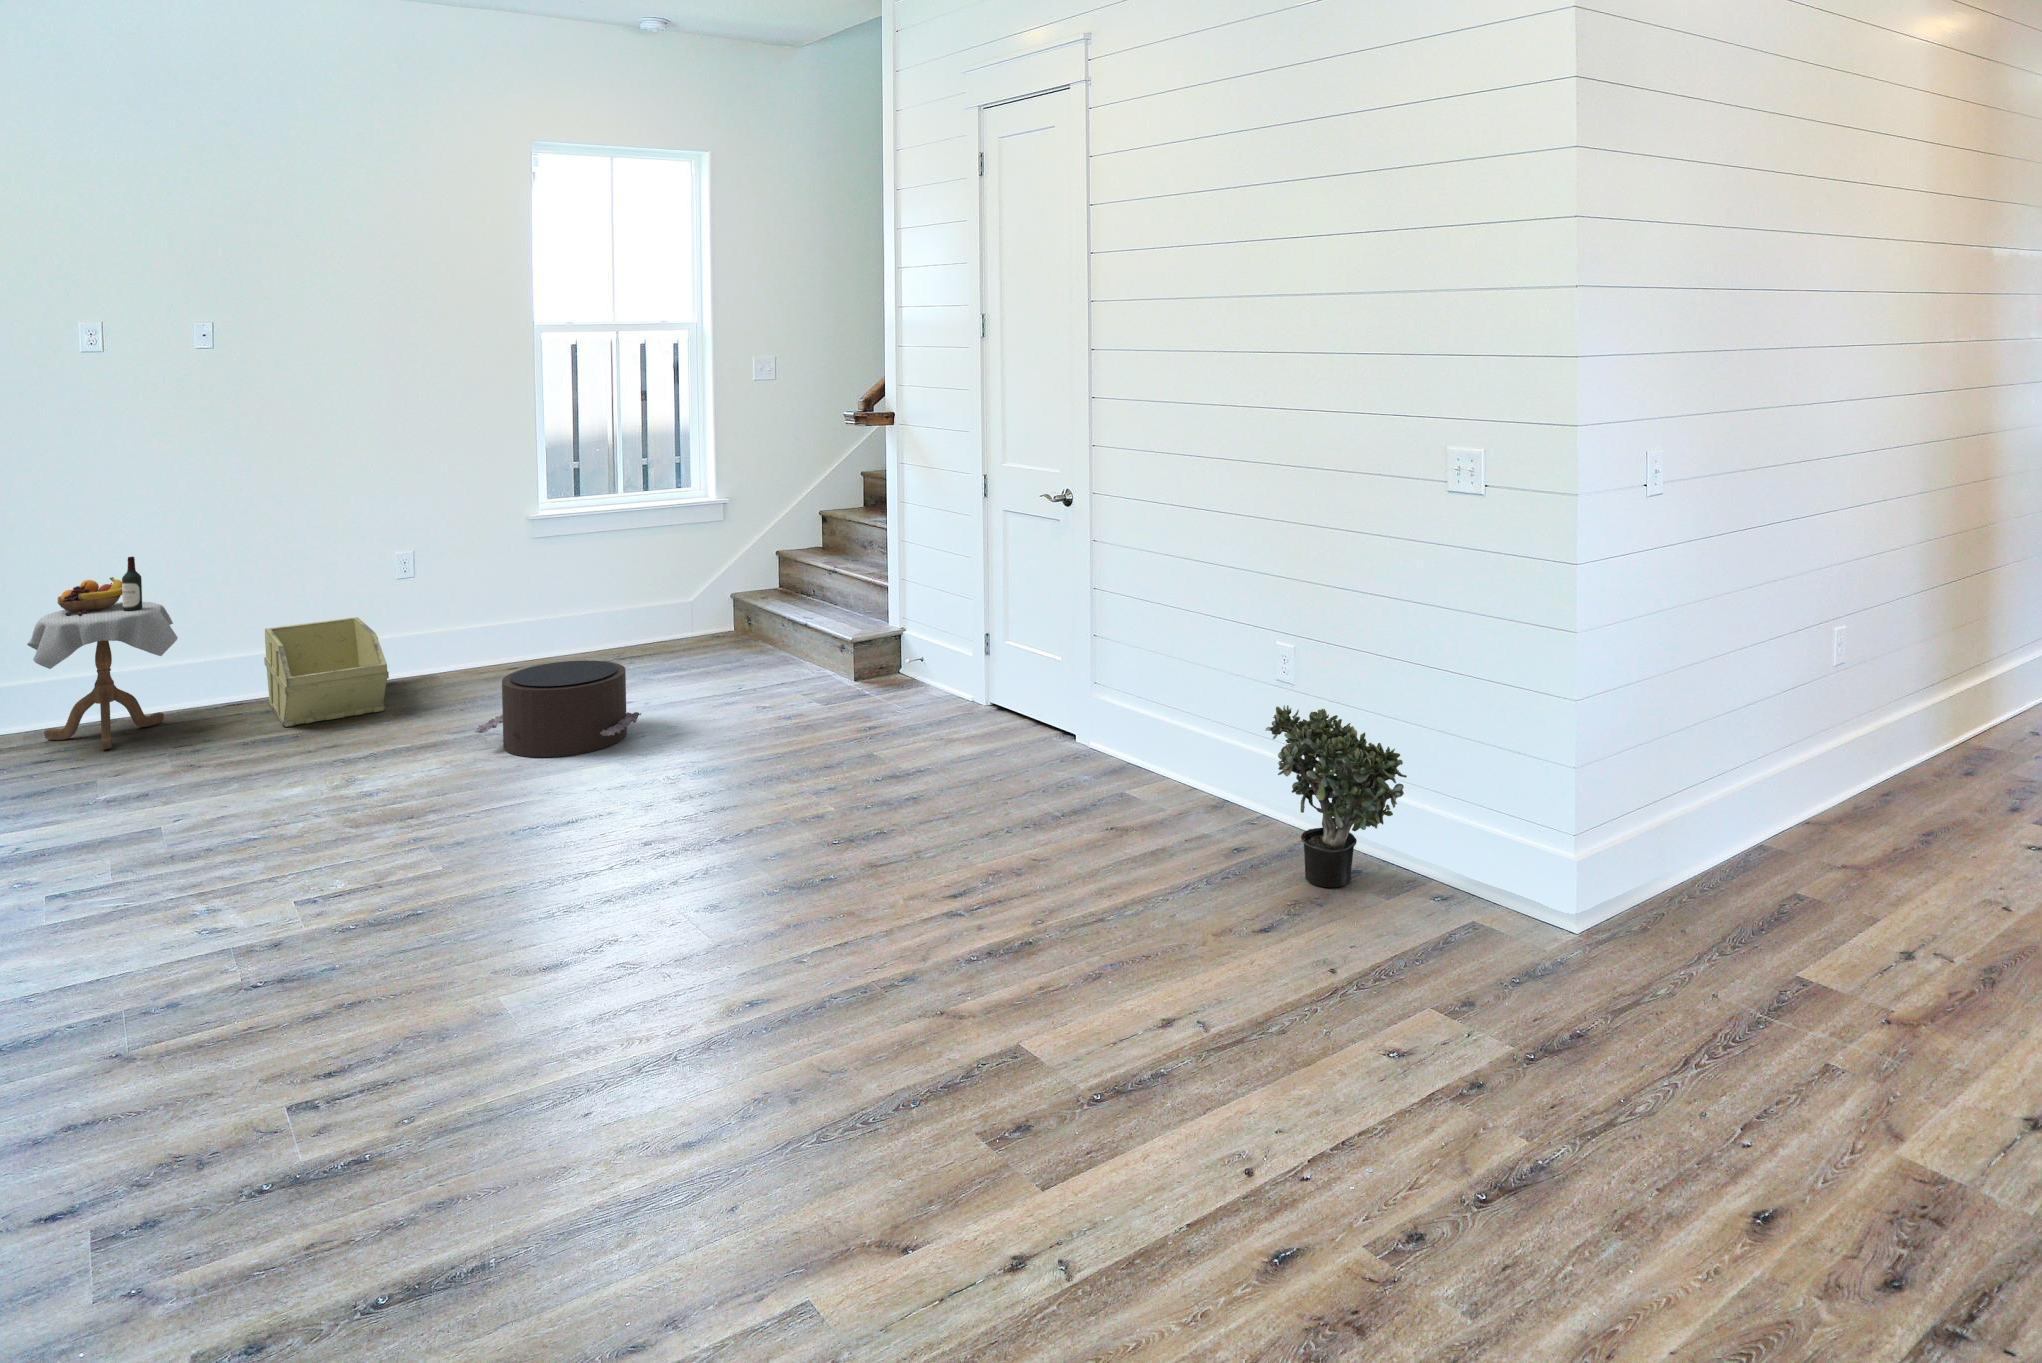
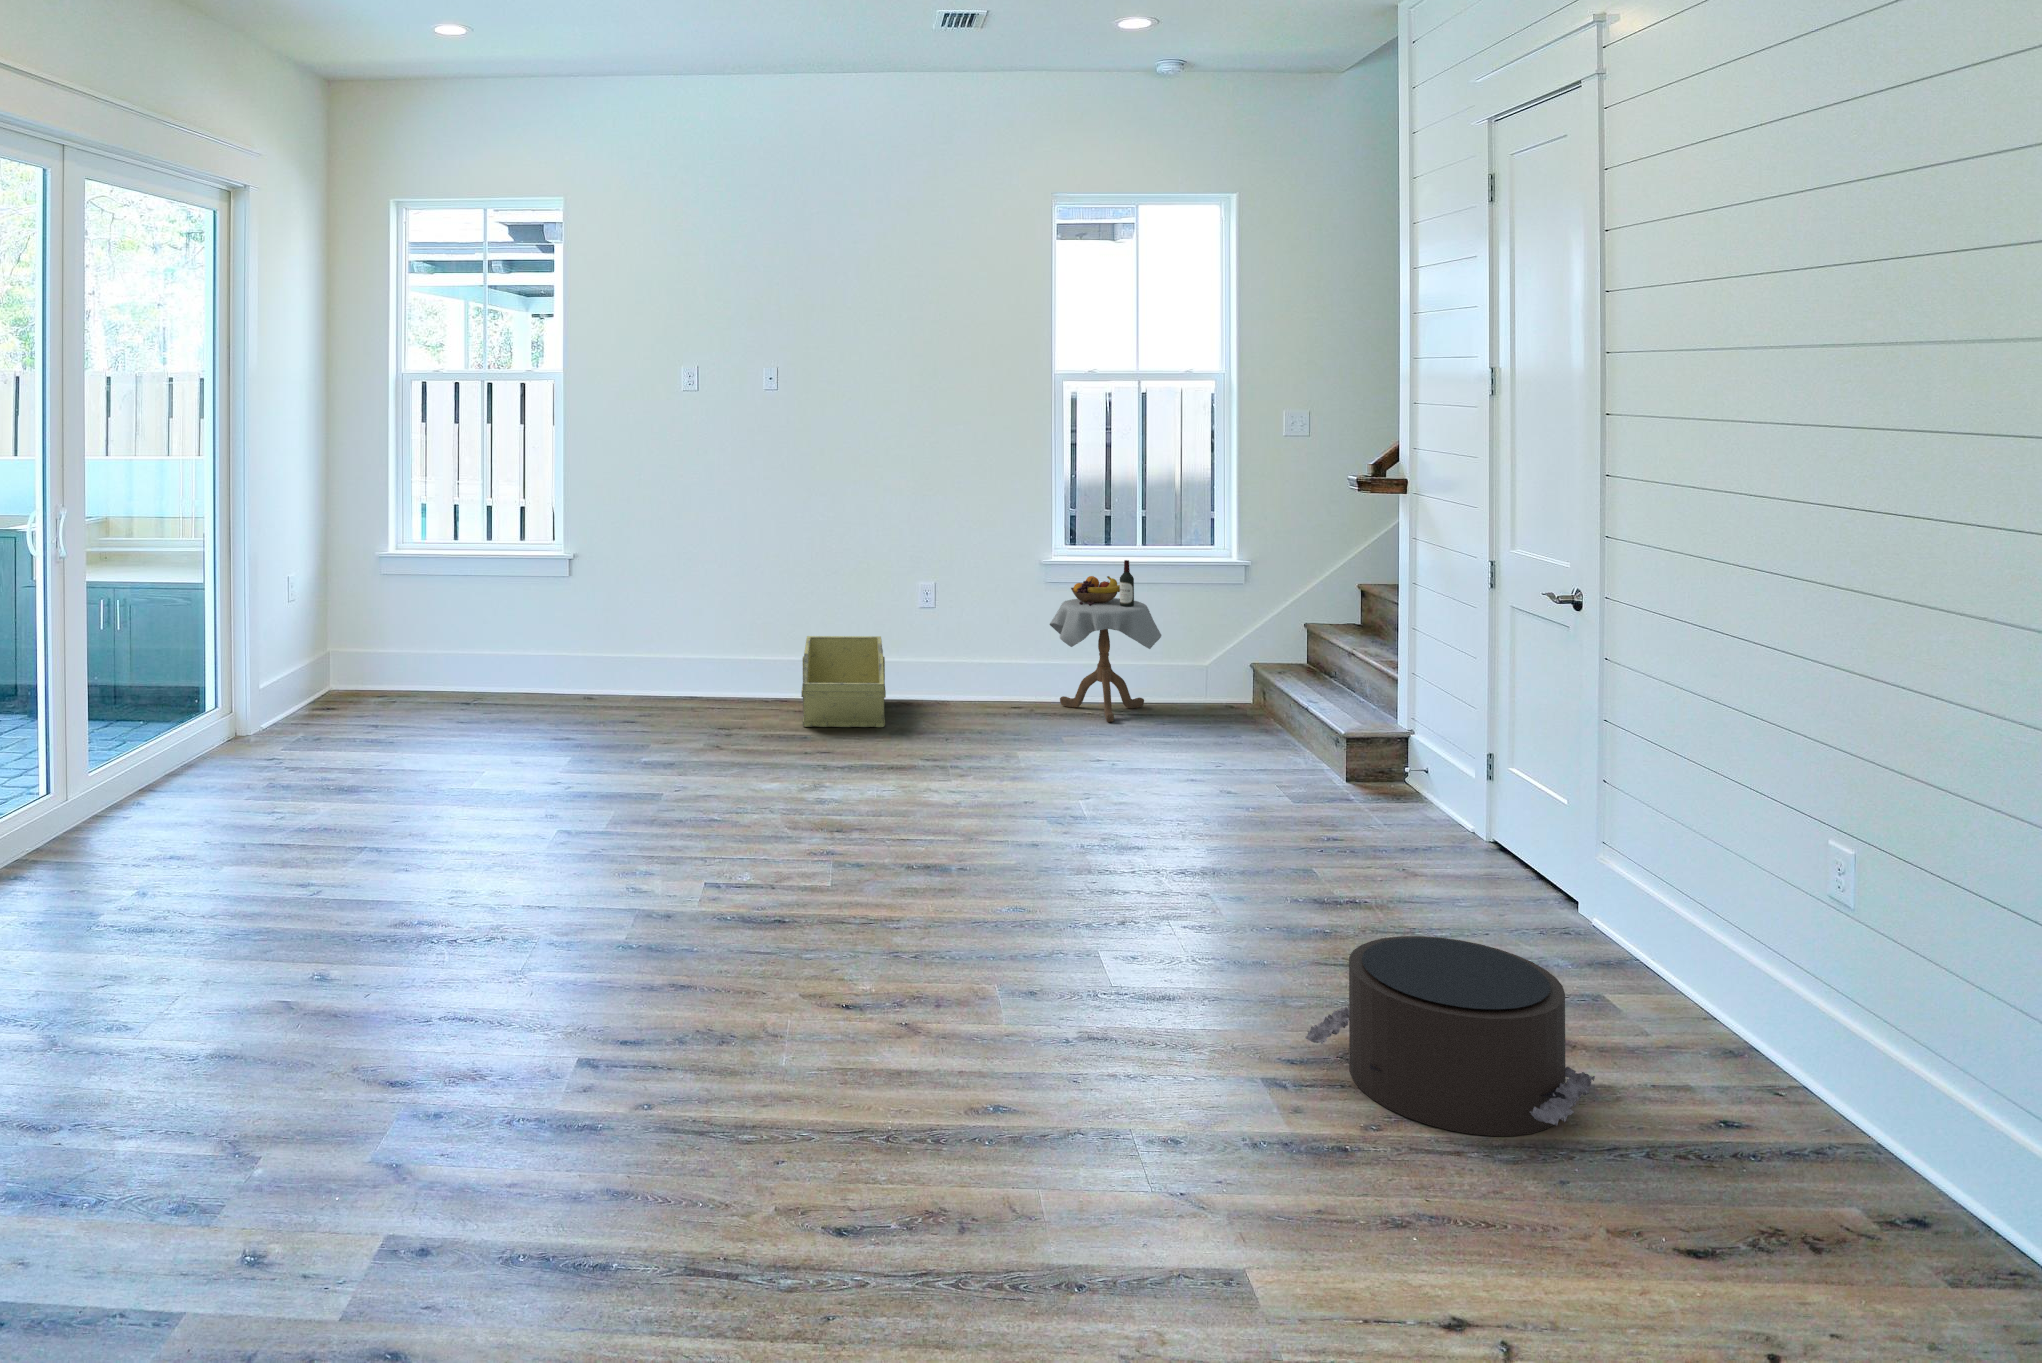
side table: present [27,557,178,750] -> present [1050,560,1161,722]
pouf: present [475,660,641,757] -> present [1305,936,1595,1136]
potted plant: present [1265,705,1407,887] -> none [1737,934,1986,1224]

